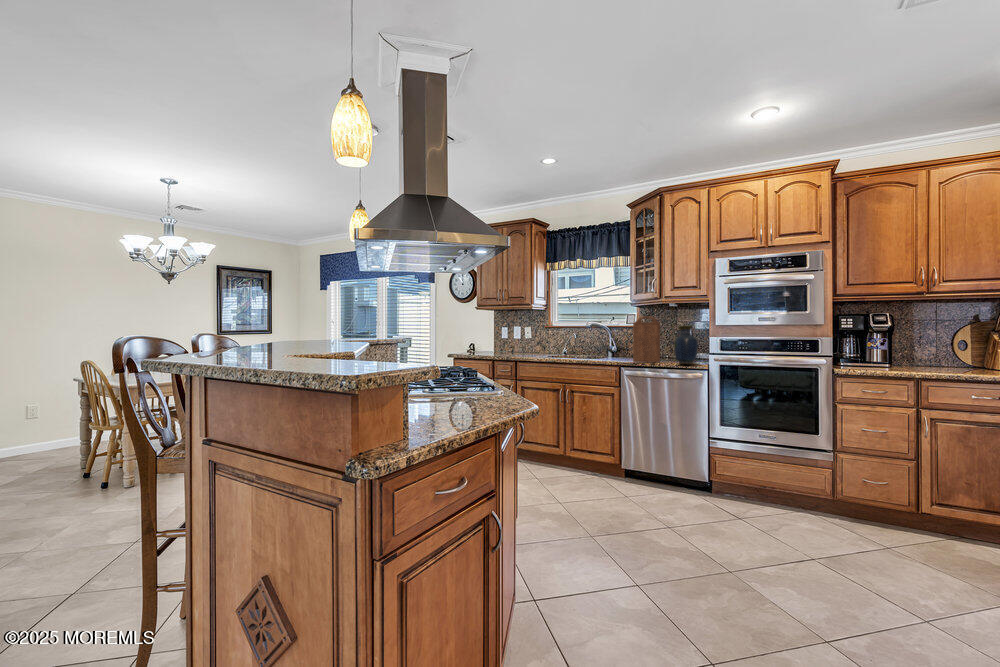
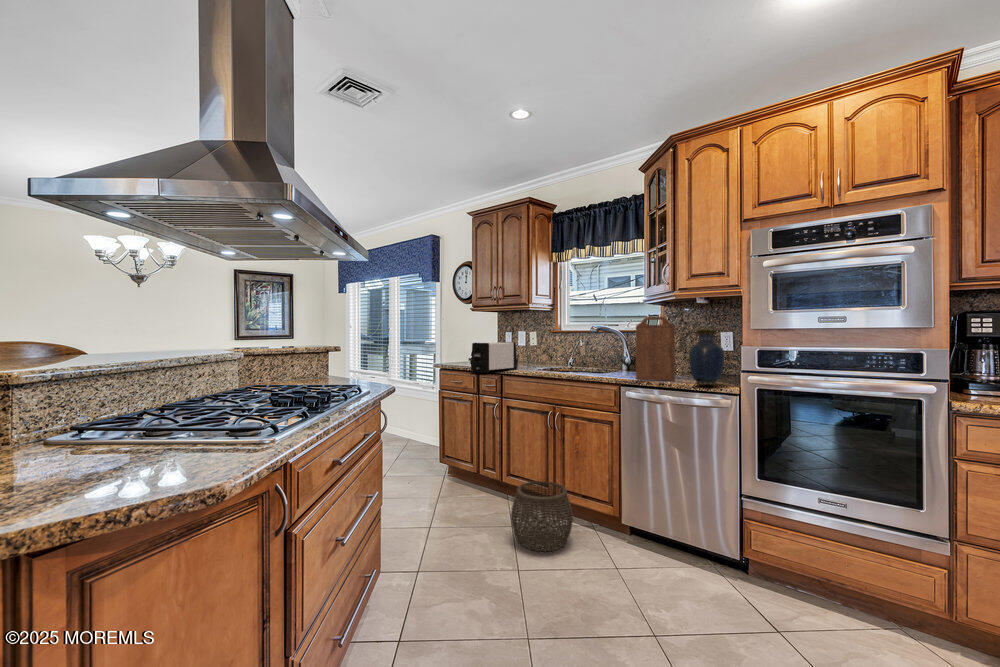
toaster: none [493,335,527,360] -> present [470,342,518,373]
woven basket: none [542,441,589,491] -> present [511,481,573,552]

